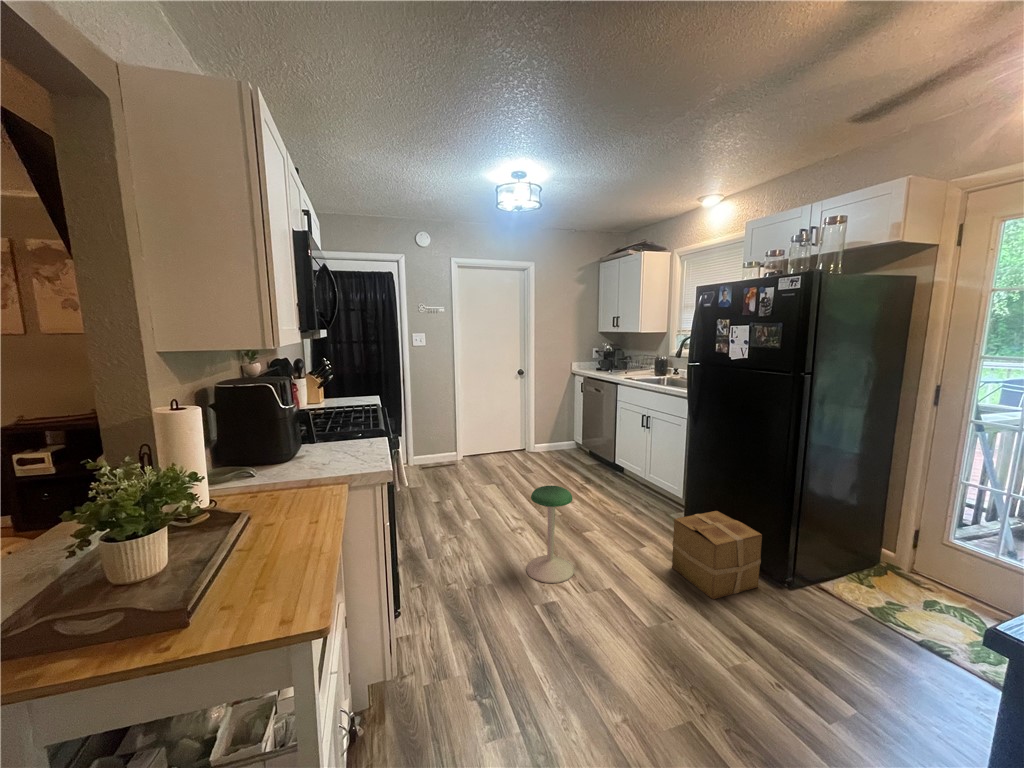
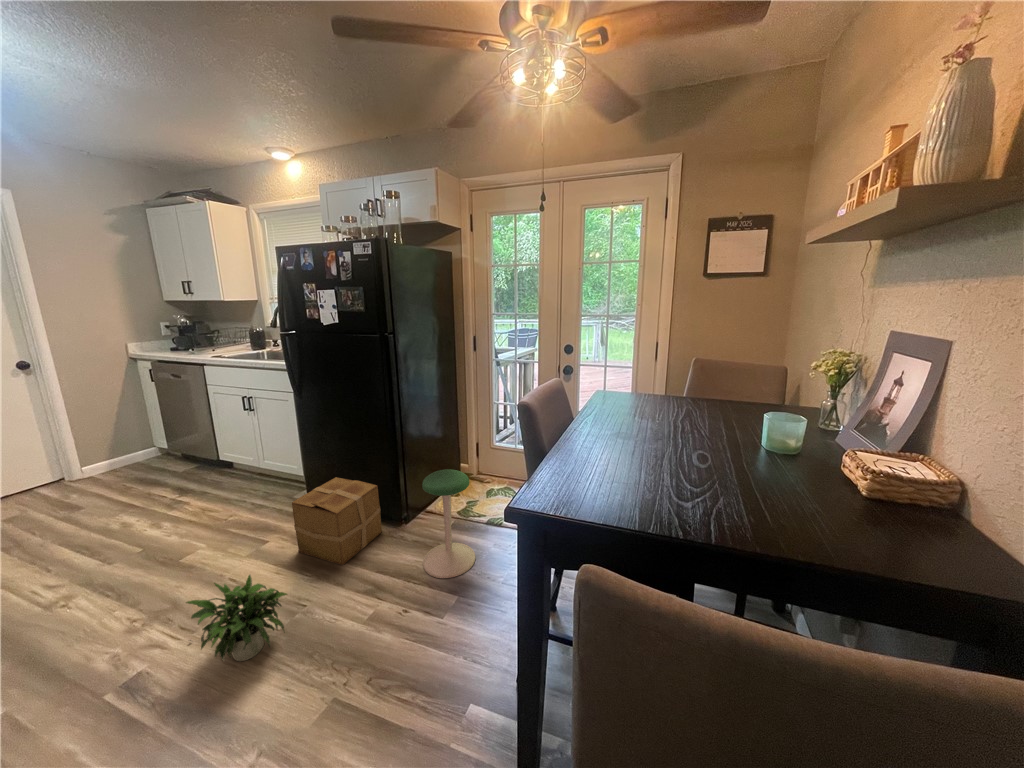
stool: present [526,485,574,583] -> present [422,469,476,578]
potted plant: none [589,557,665,634] -> present [186,575,287,662]

